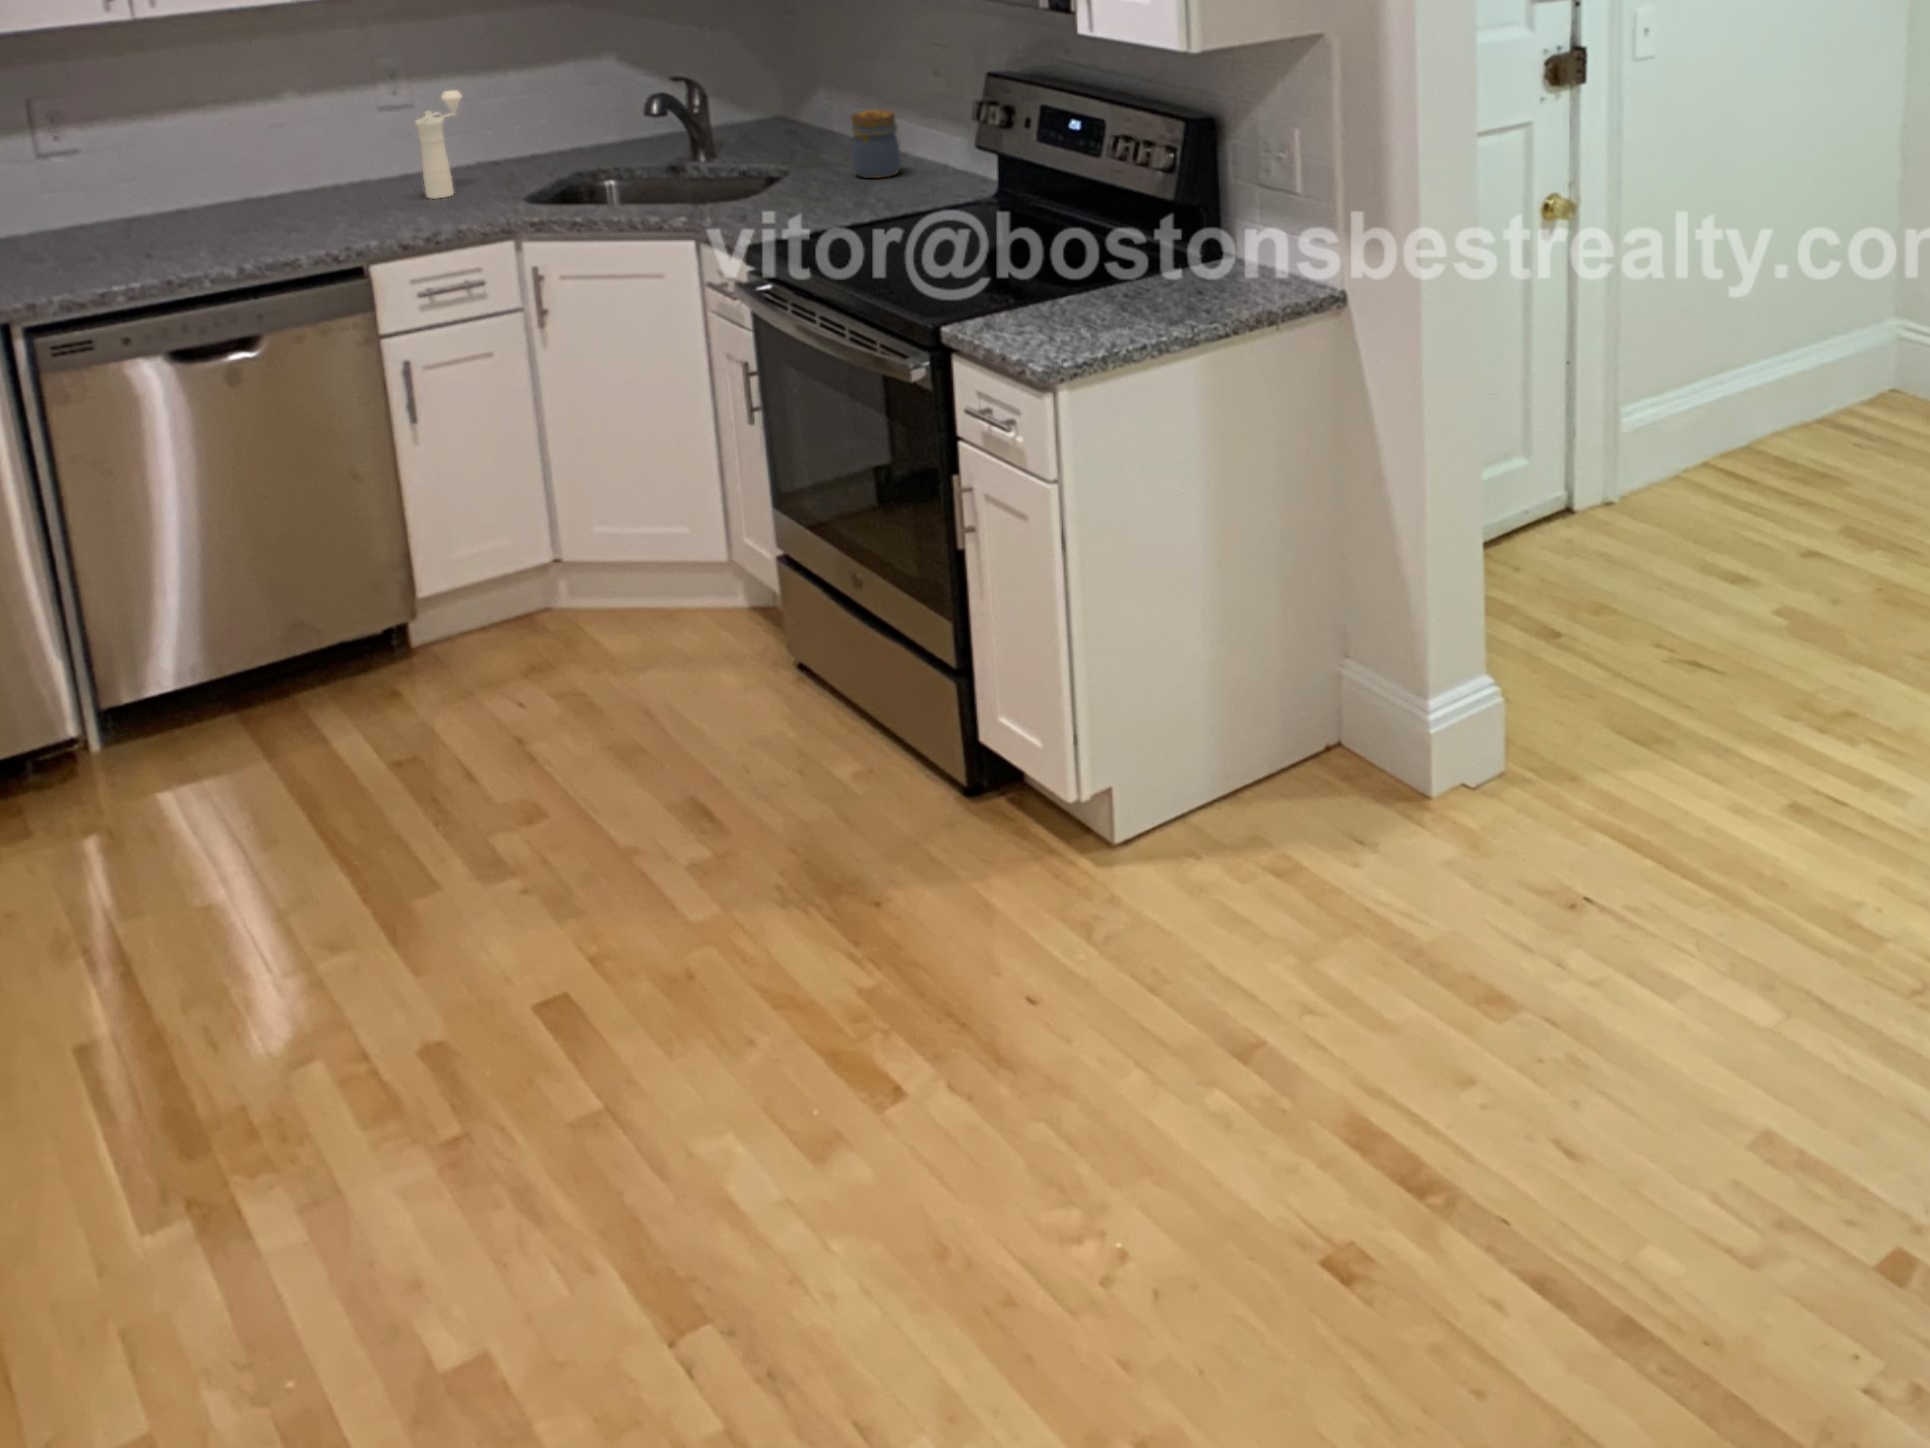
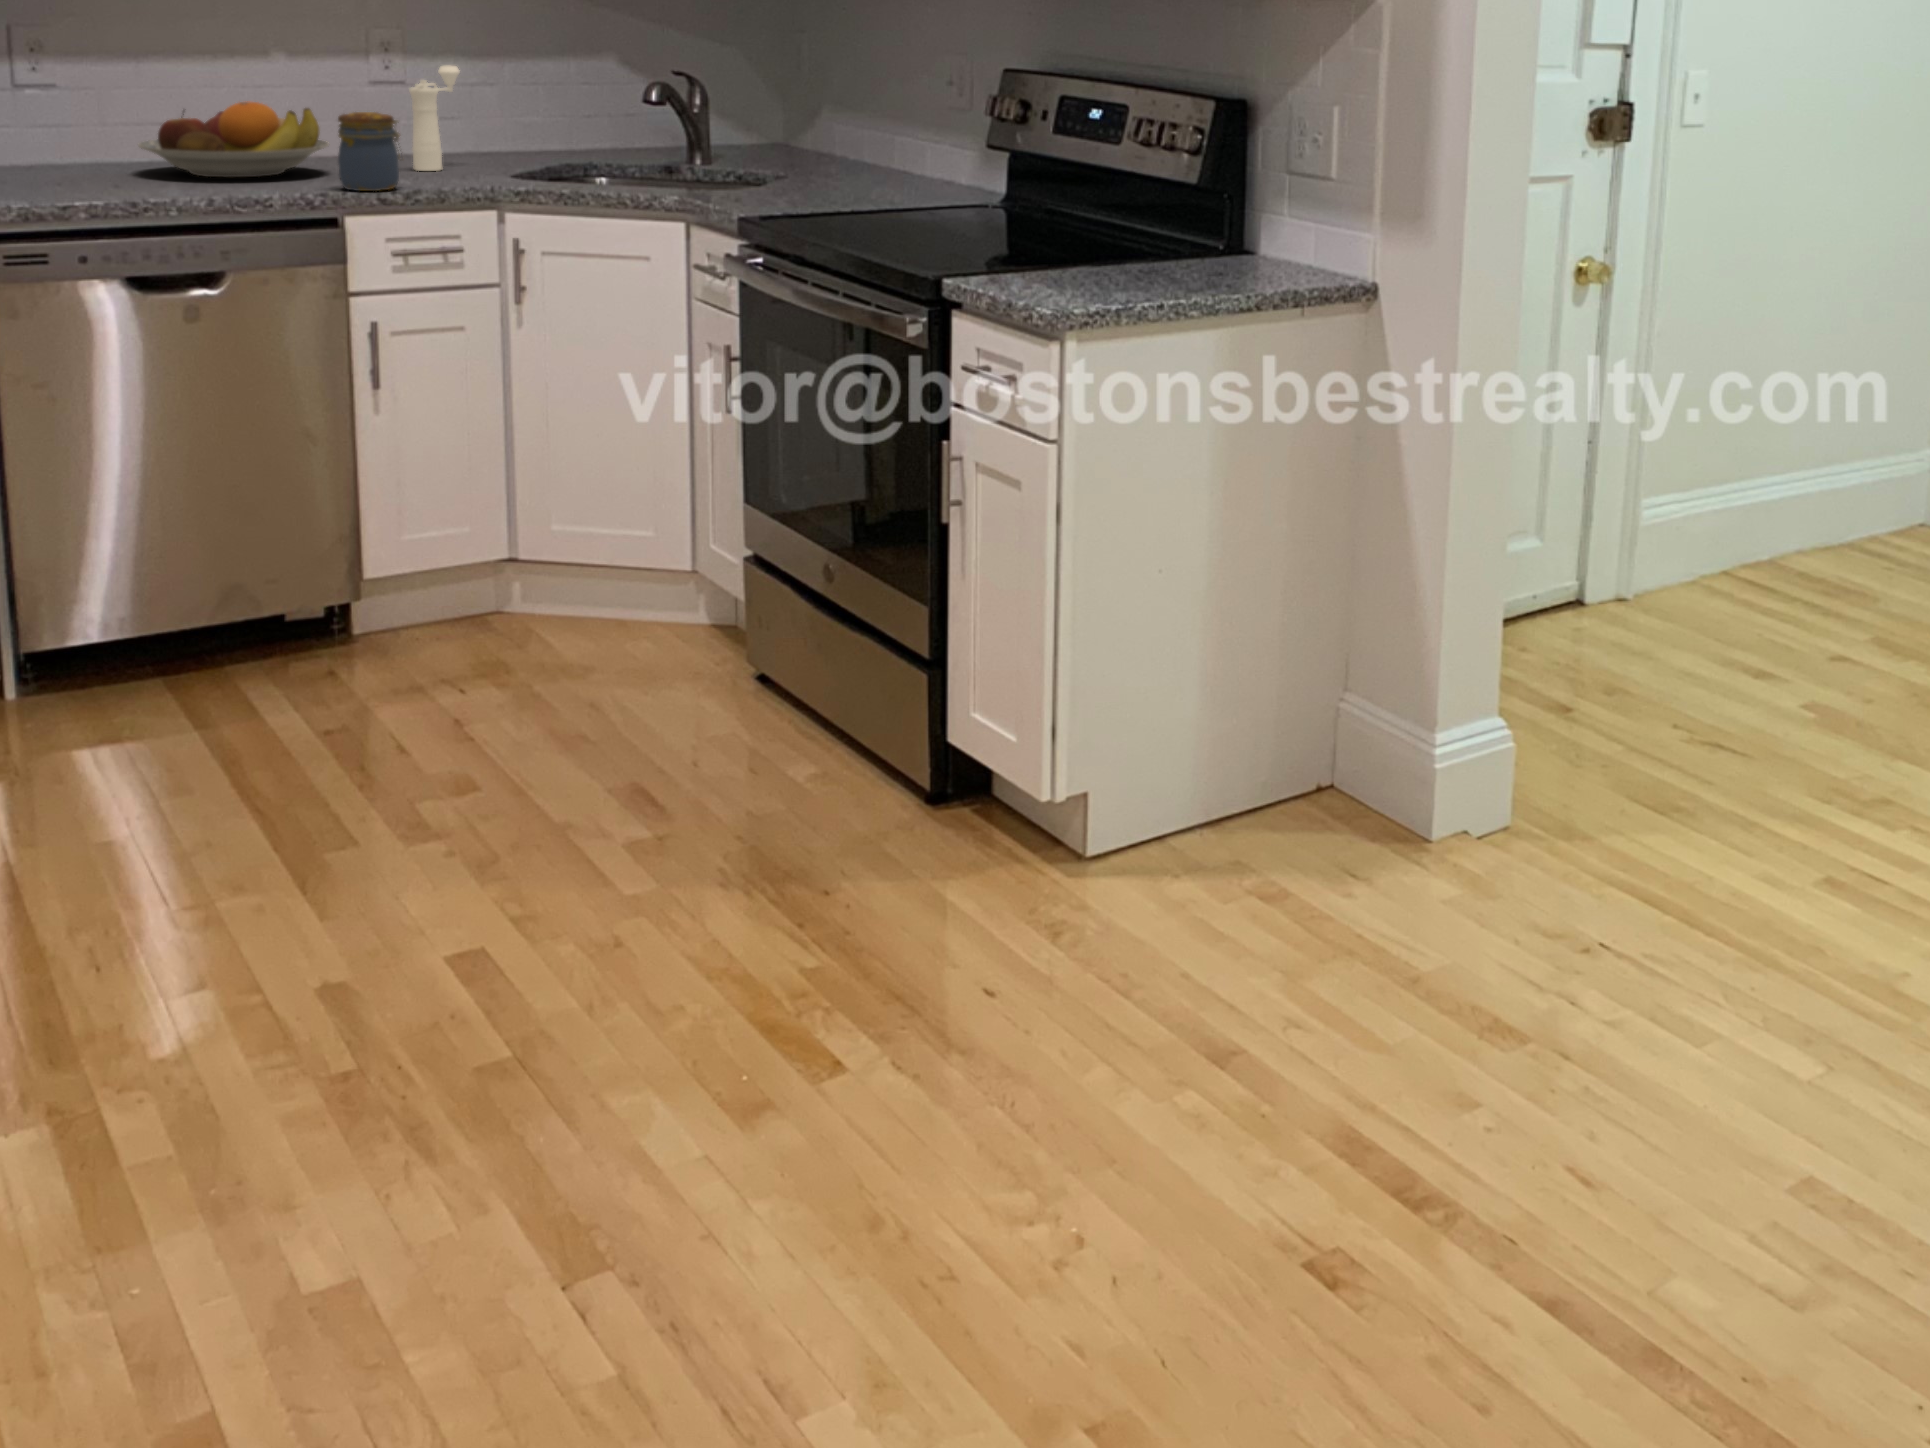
jar: present [851,110,901,178] -> present [338,112,400,191]
fruit bowl: none [159,155,344,232] -> present [138,102,329,177]

